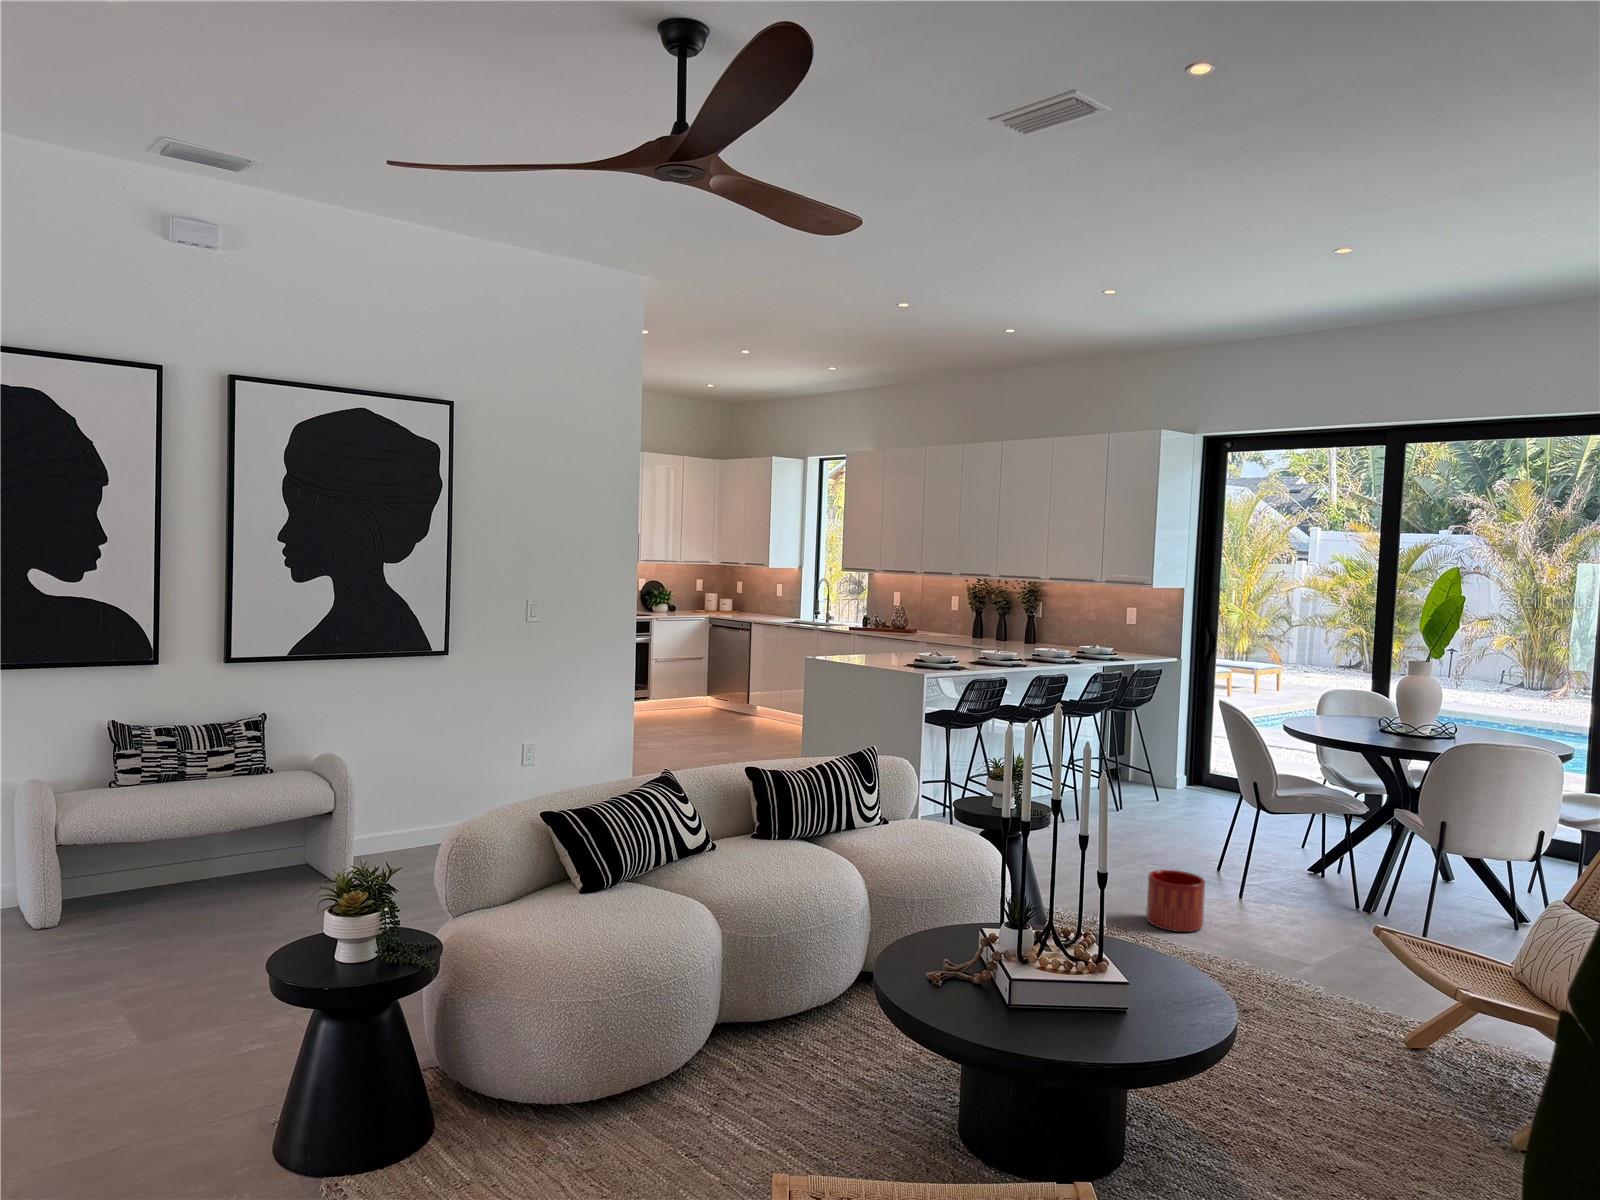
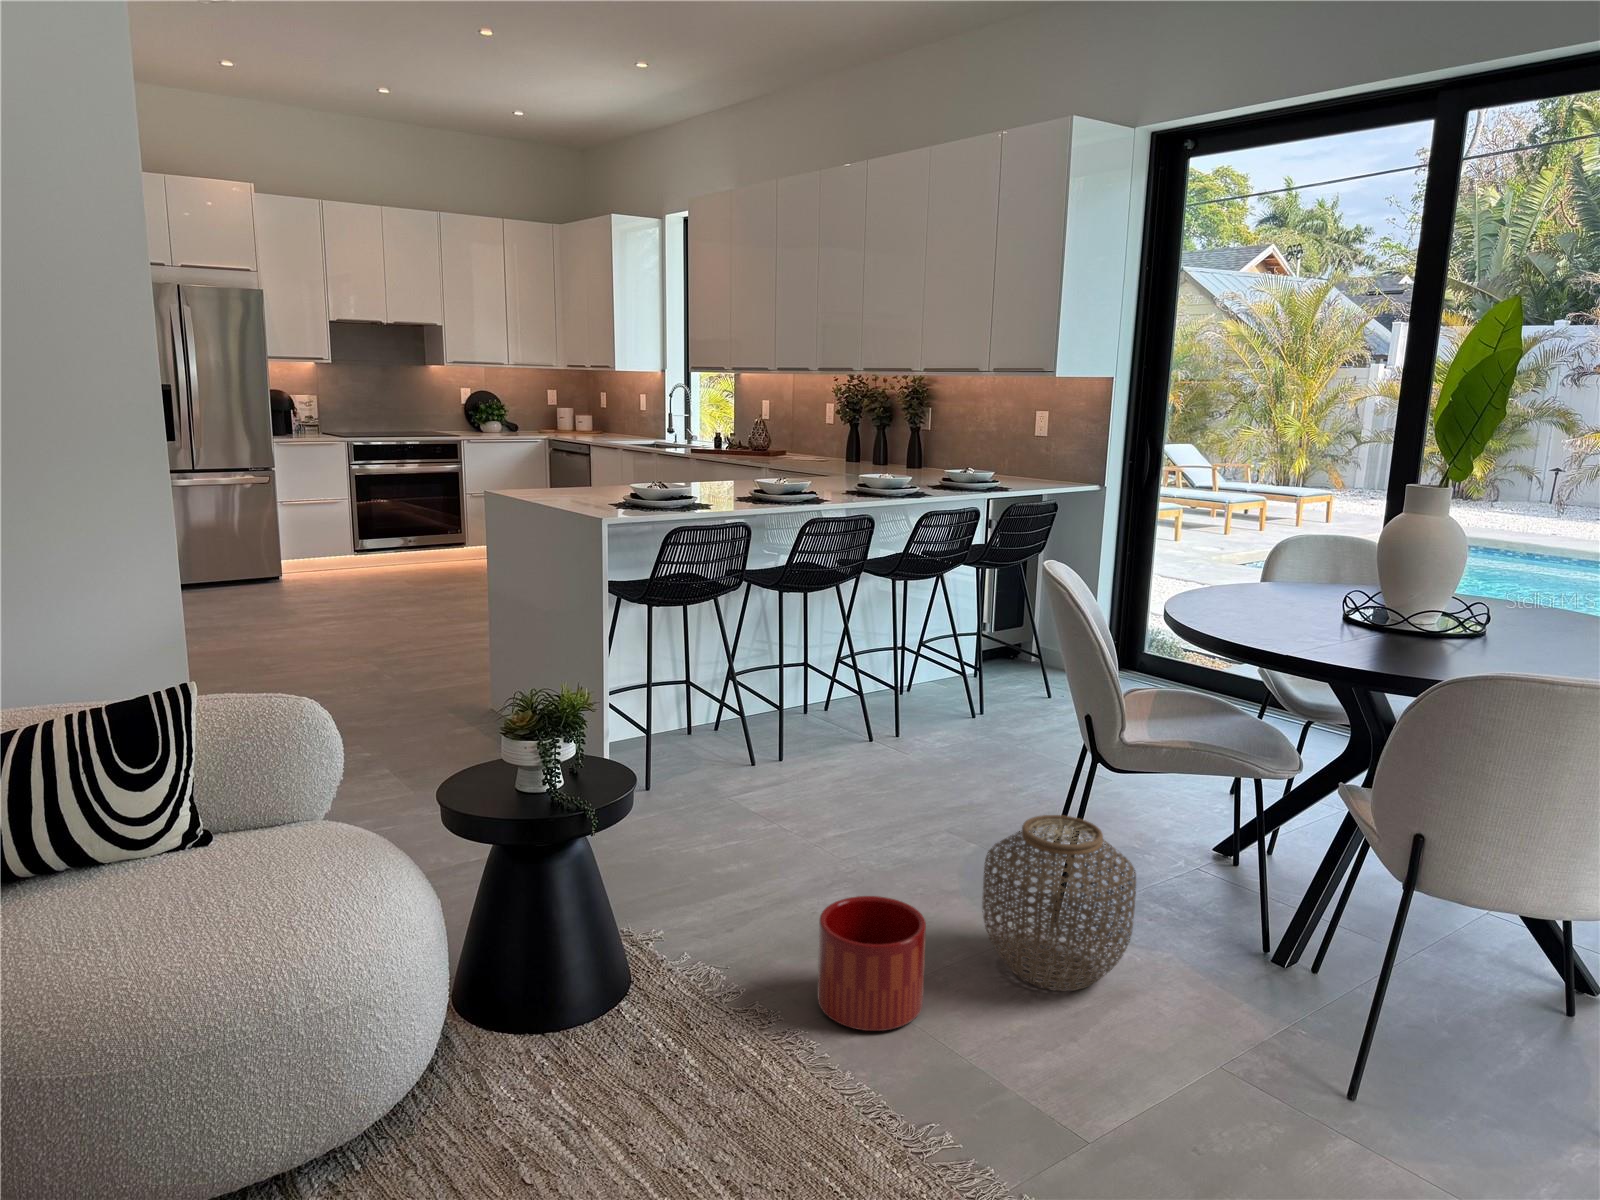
woven basket: none [1217,830,1300,920] -> present [982,815,1136,991]

